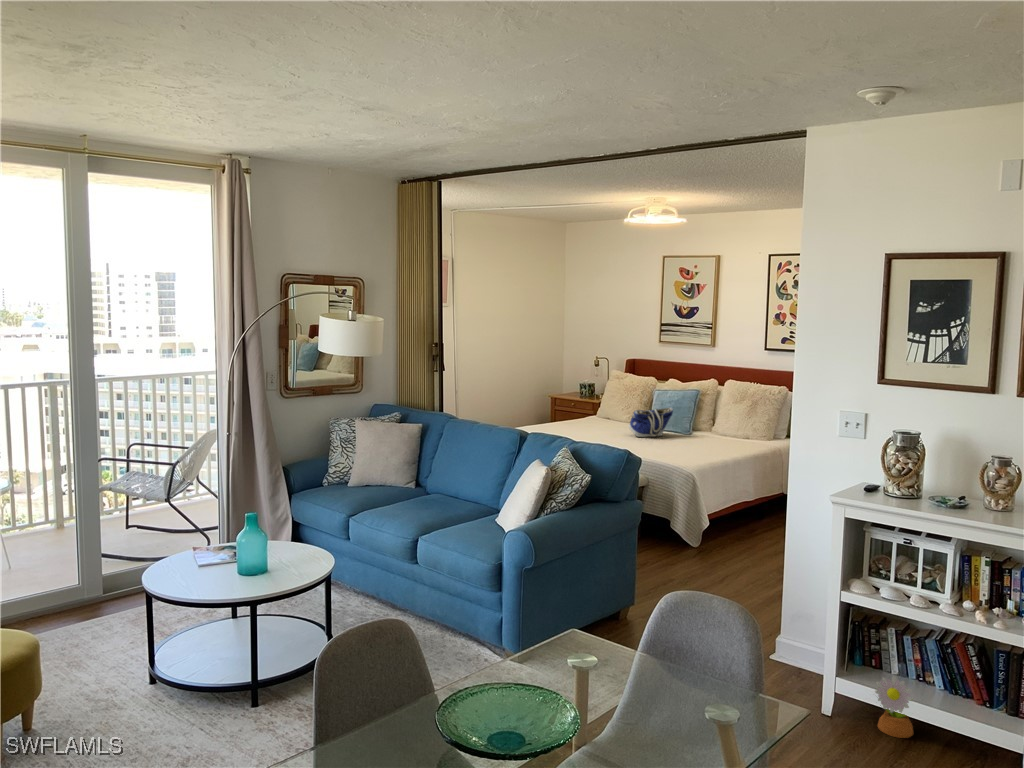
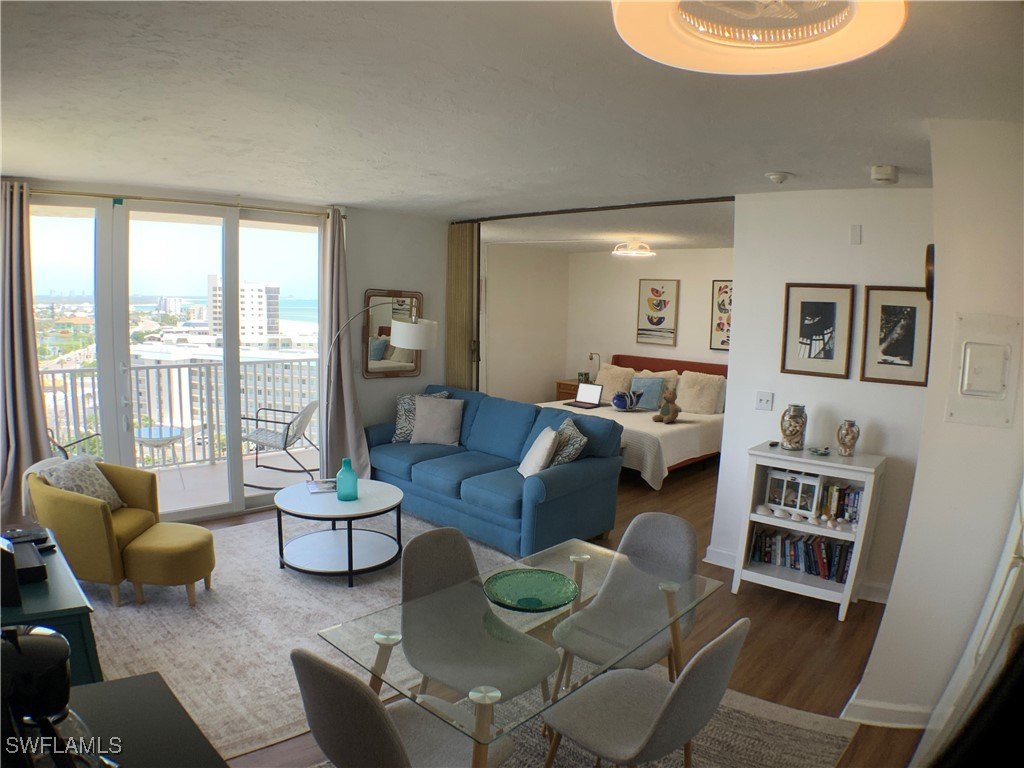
laptop: none [562,397,618,434] -> present [563,382,603,408]
teddy bear: none [687,403,728,454] -> present [652,387,682,423]
decorative plant: present [875,676,913,738] -> none [760,569,812,611]

